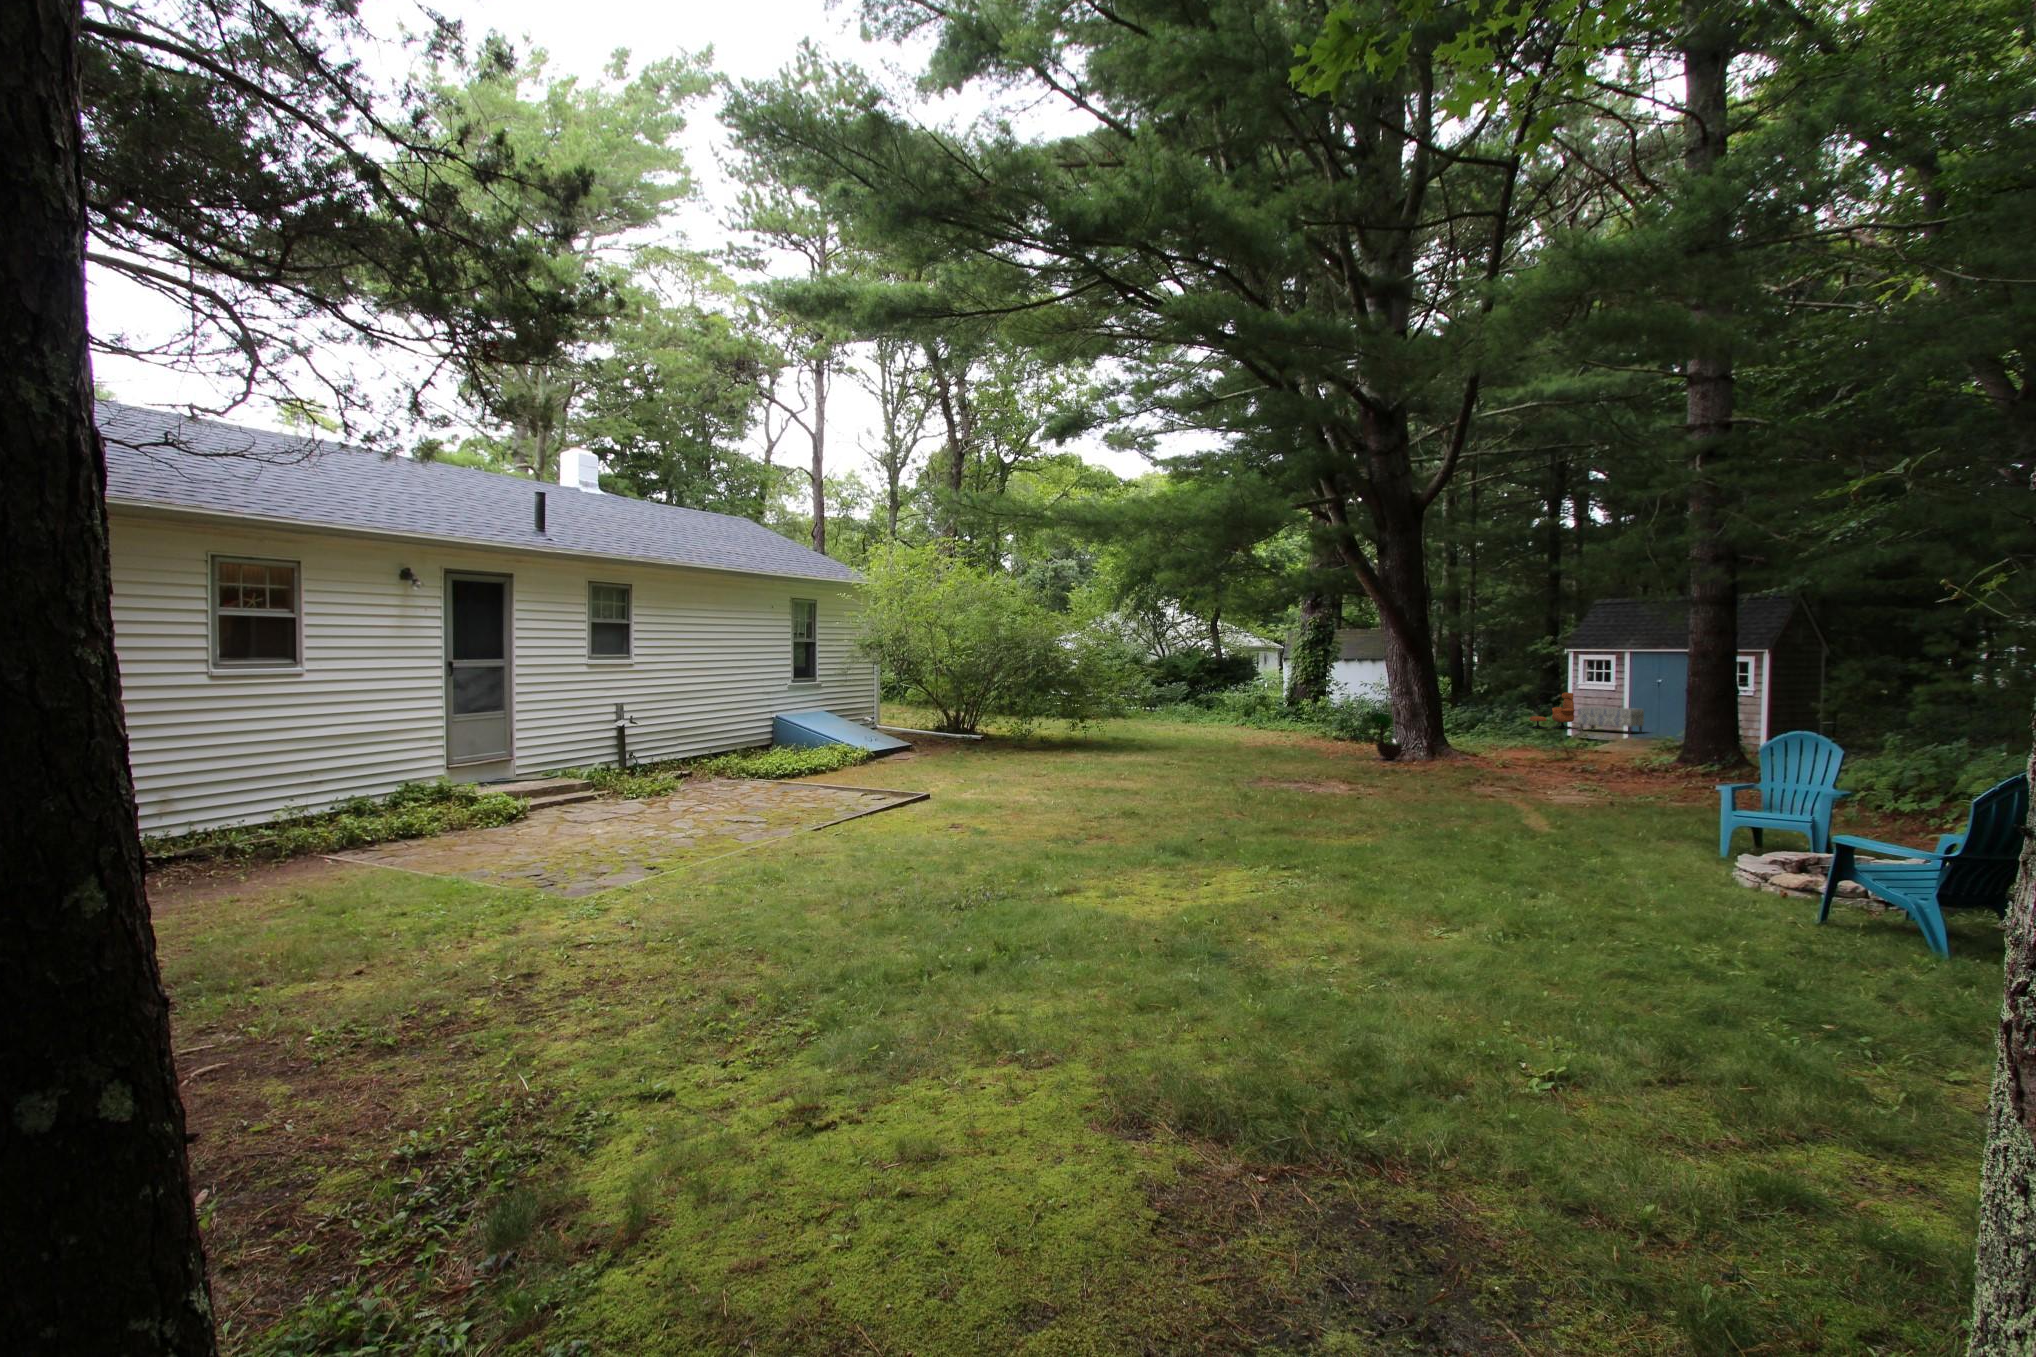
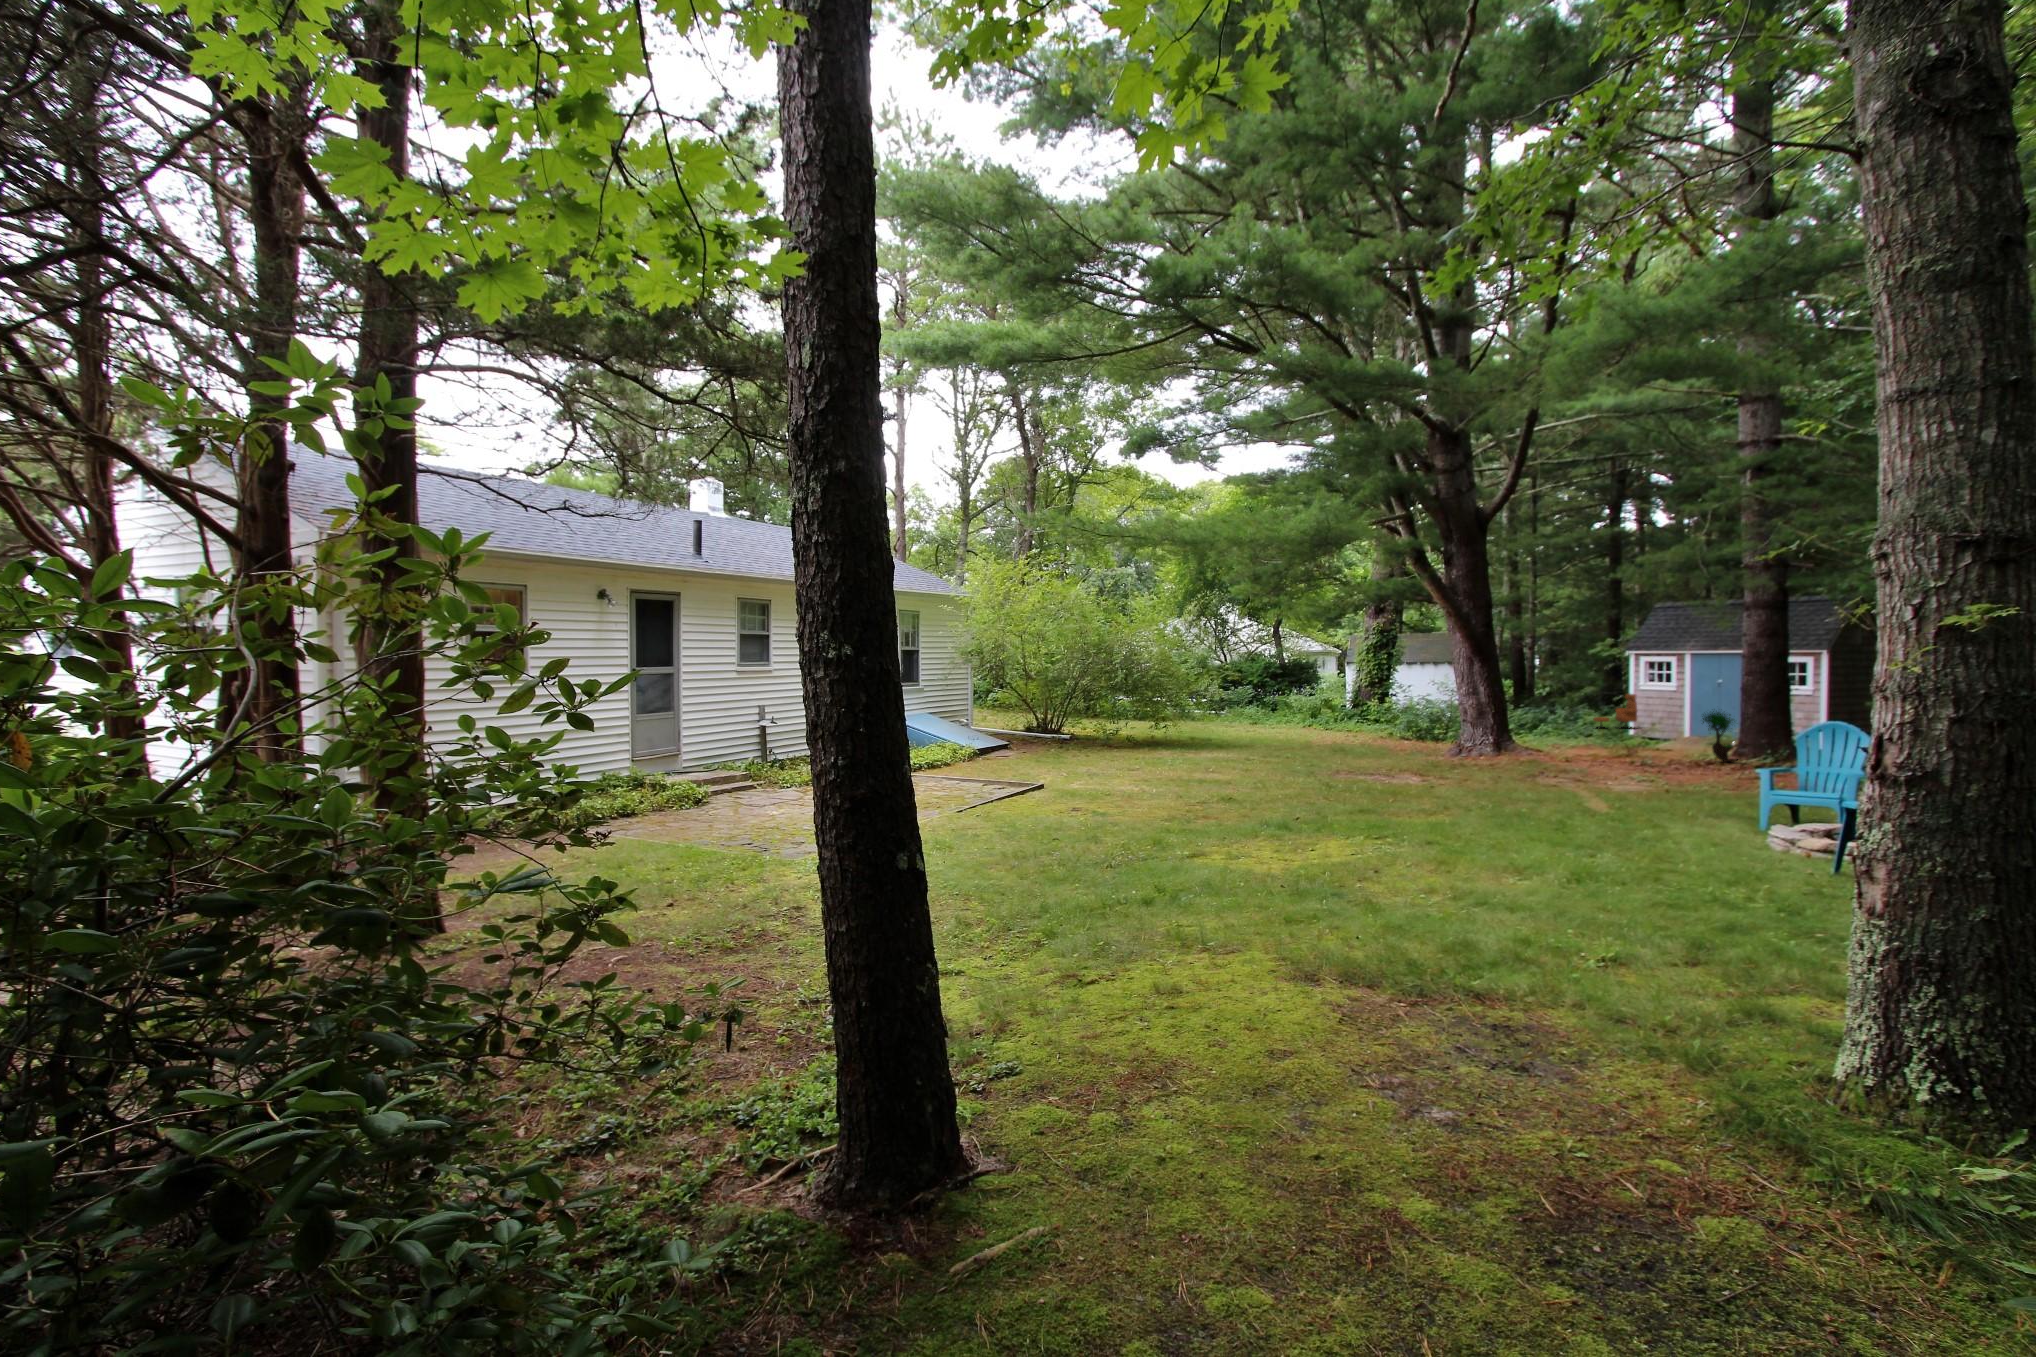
bench: present [1578,707,1644,733] -> none [1641,708,1707,733]
potted tree: present [1369,710,1403,759] -> present [1702,711,1737,762]

